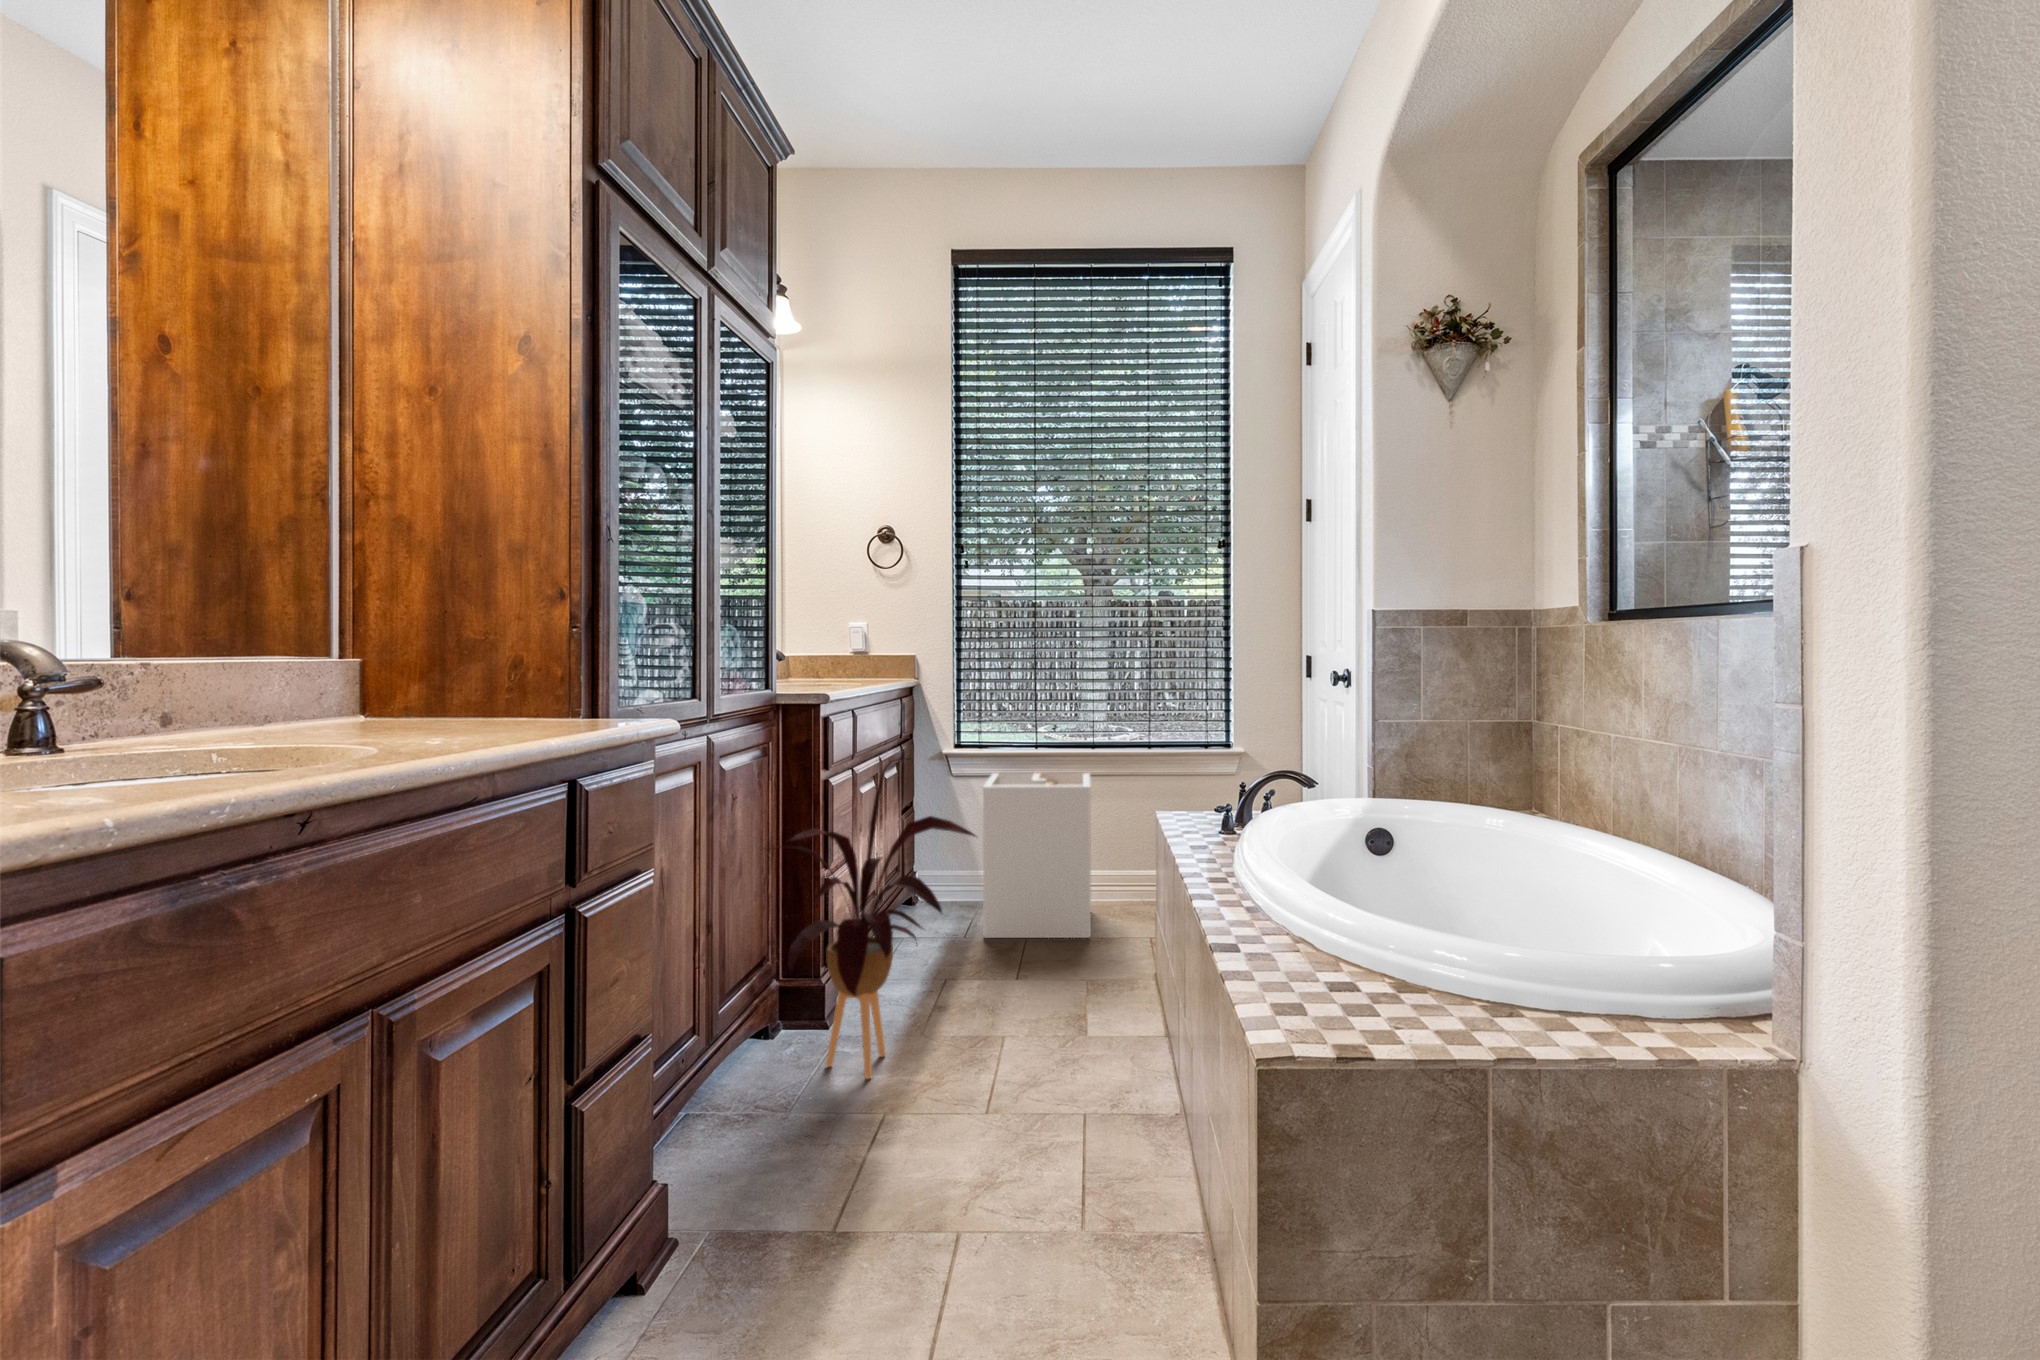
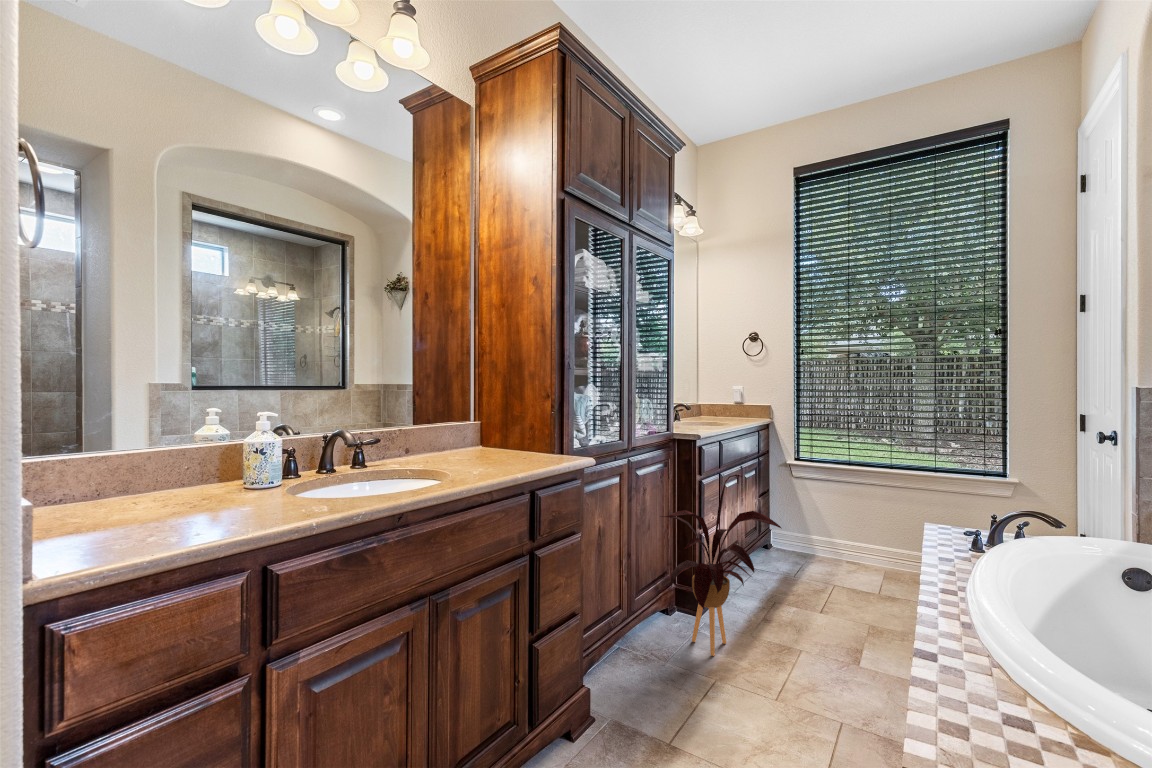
laundry hamper: present [983,773,1091,938] -> none [806,478,887,594]

